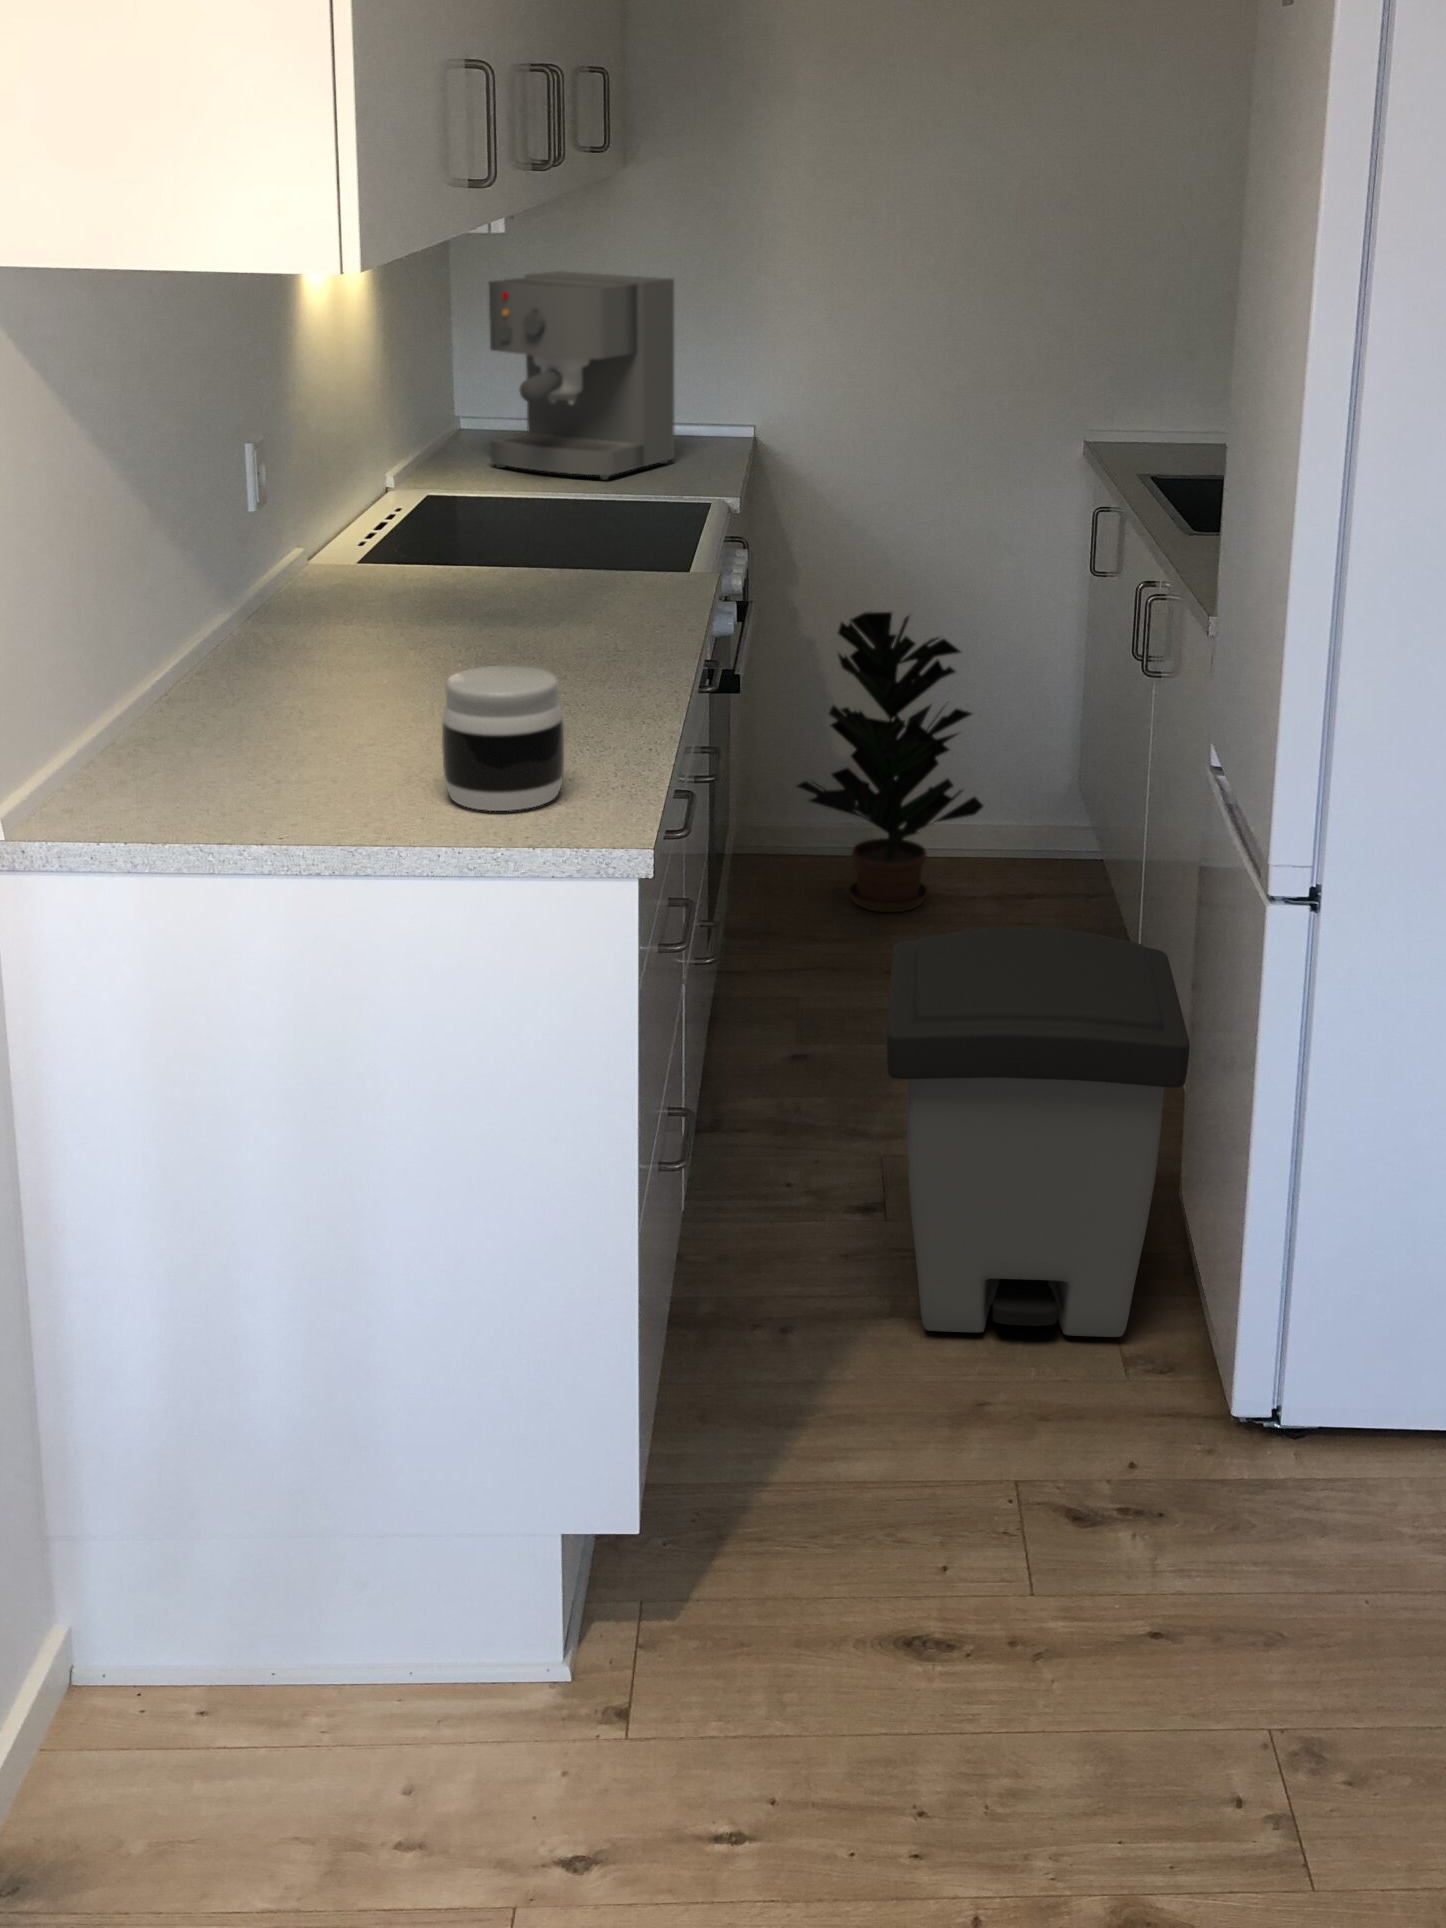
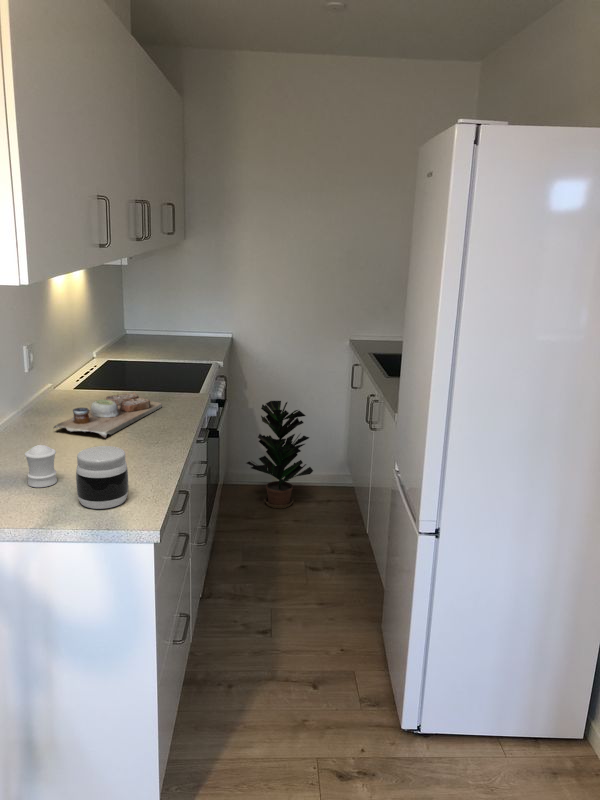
coffee maker: present [489,271,674,479] -> none [132,278,201,354]
cutting board: none [338,566,600,670] -> present [54,392,162,438]
salt shaker: none [307,667,382,770] -> present [25,445,57,487]
trash can: present [887,927,1190,1337] -> none [269,531,387,691]

